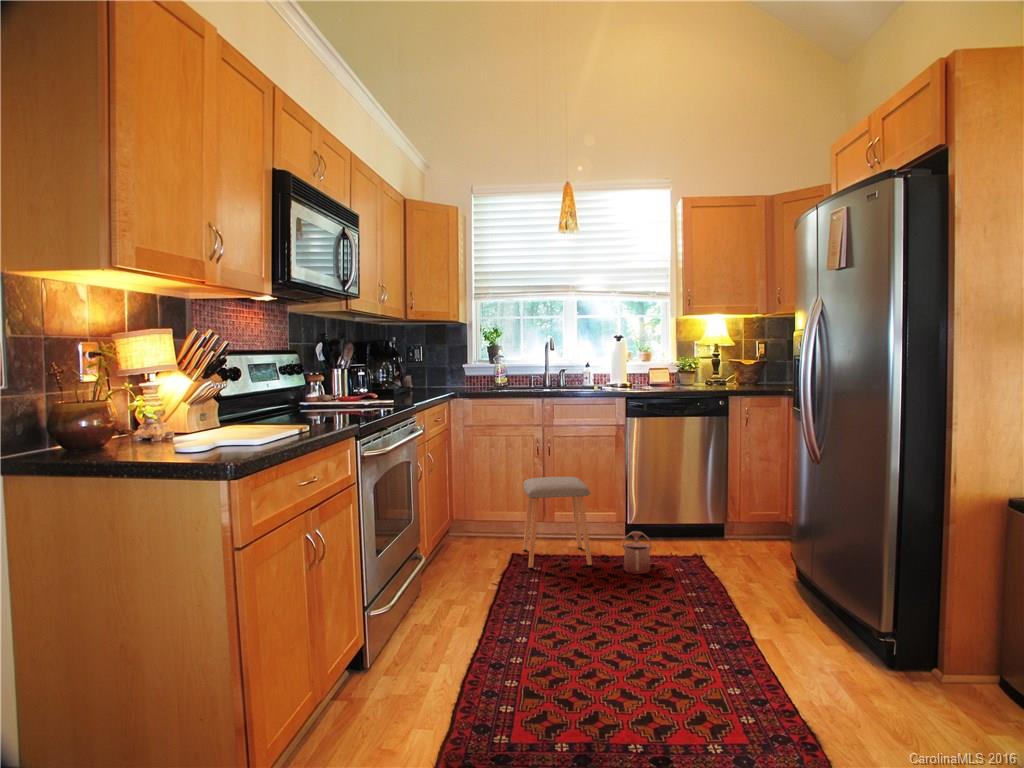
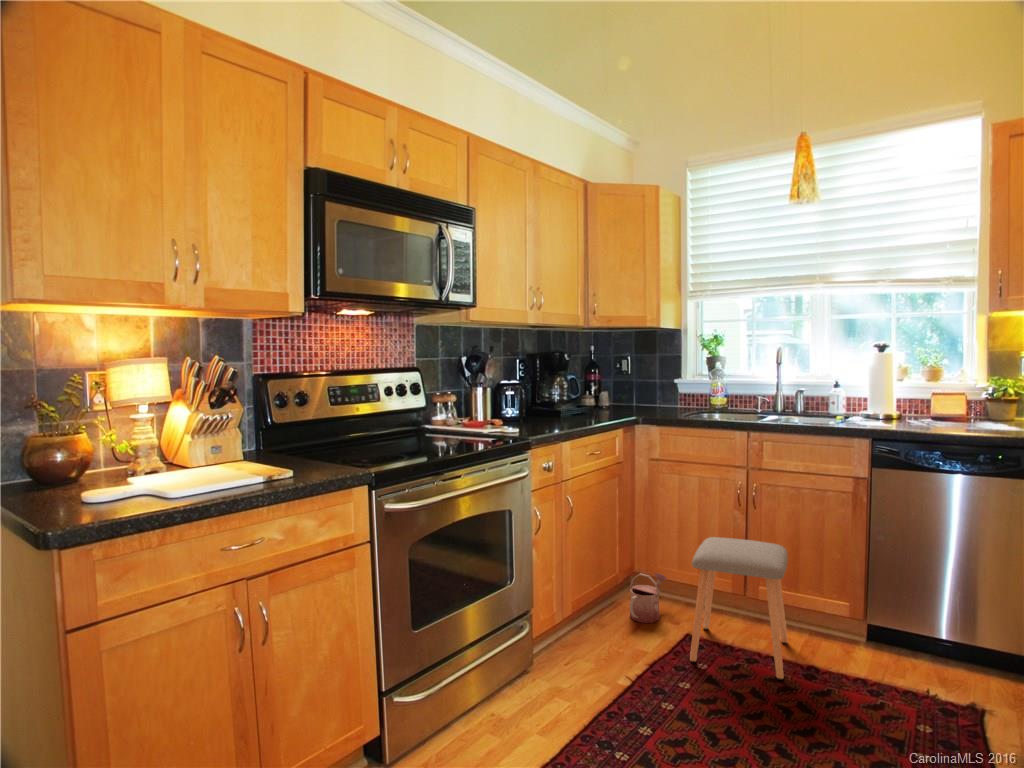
watering can: present [622,531,651,574] -> present [629,573,667,623]

